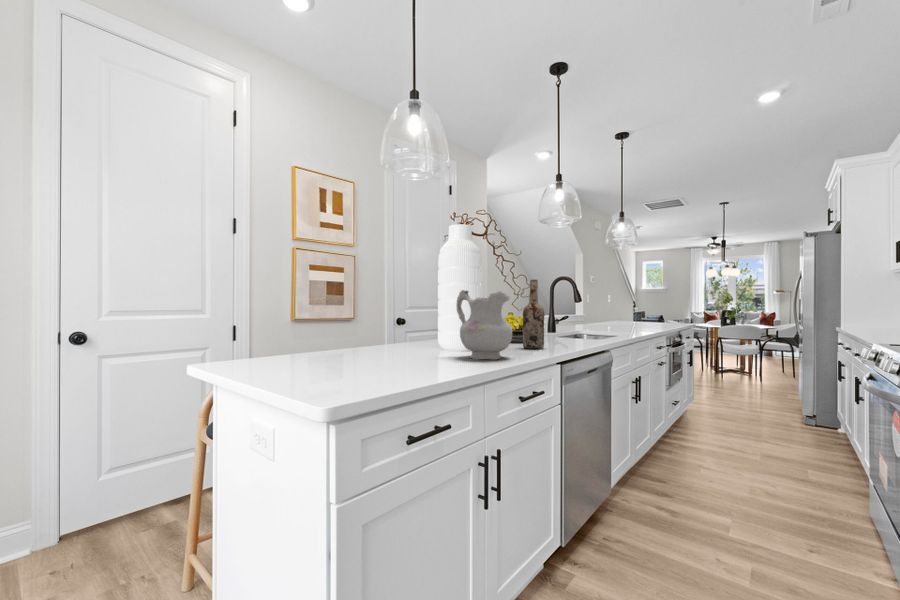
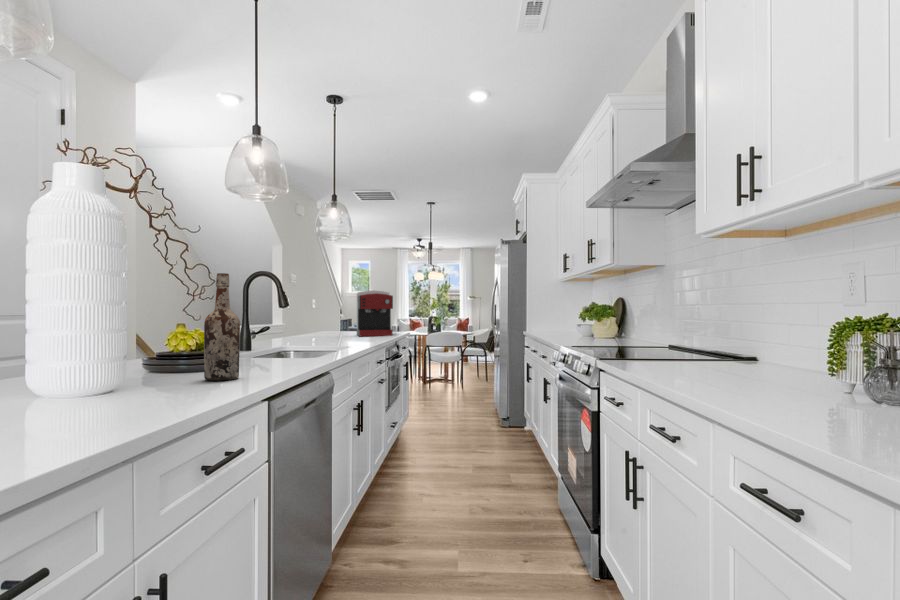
coffee maker: none [643,288,677,327] -> present [357,290,393,336]
ceramic pitcher: present [456,290,512,360] -> none [74,286,188,410]

